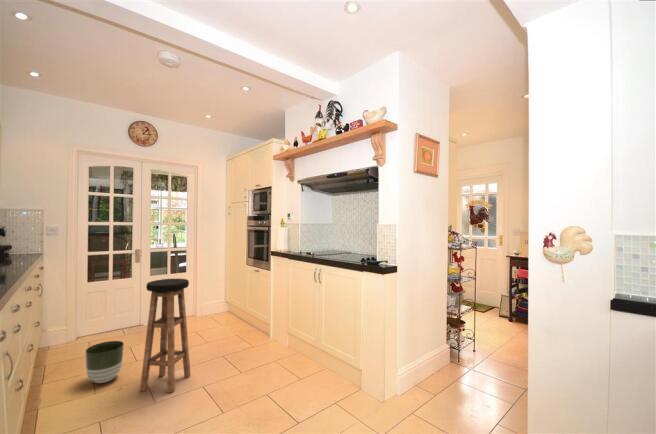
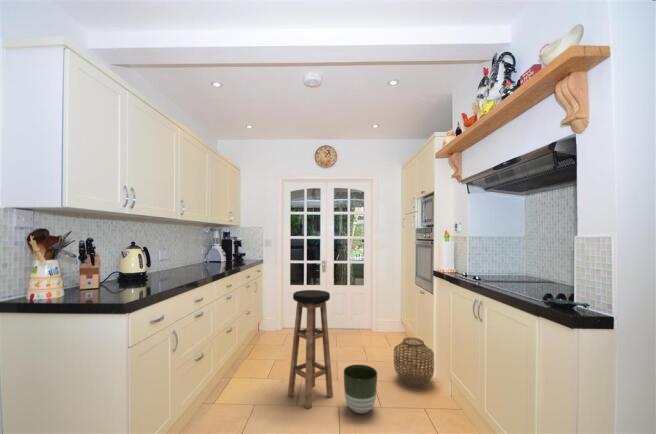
woven basket: none [237,308,270,348] -> present [394,338,434,388]
planter: present [86,341,124,383] -> present [344,365,377,413]

